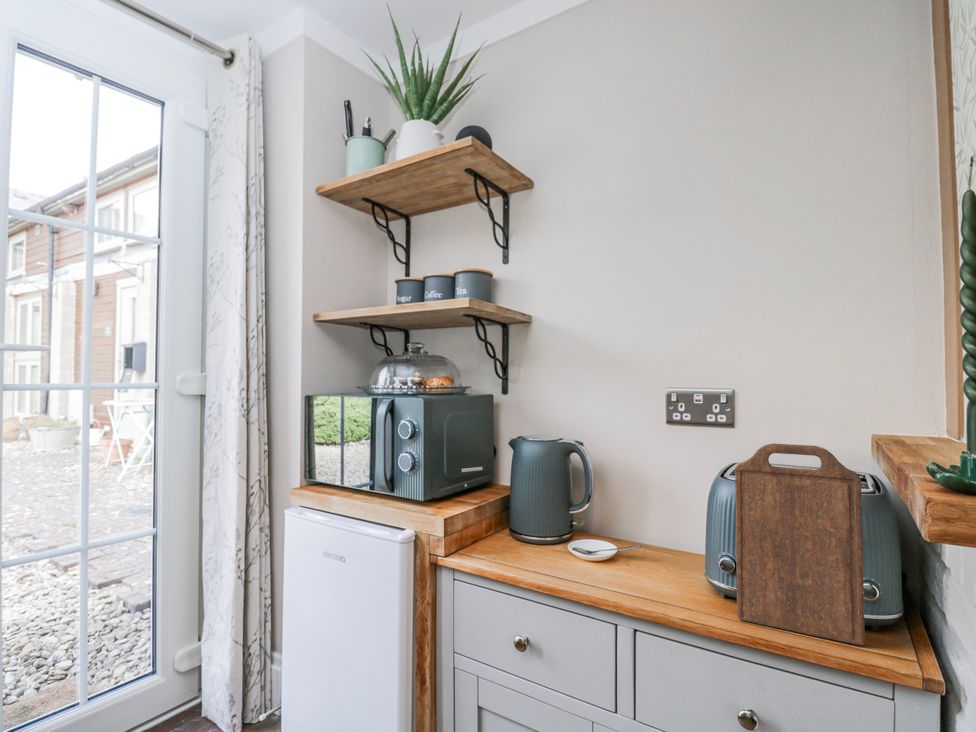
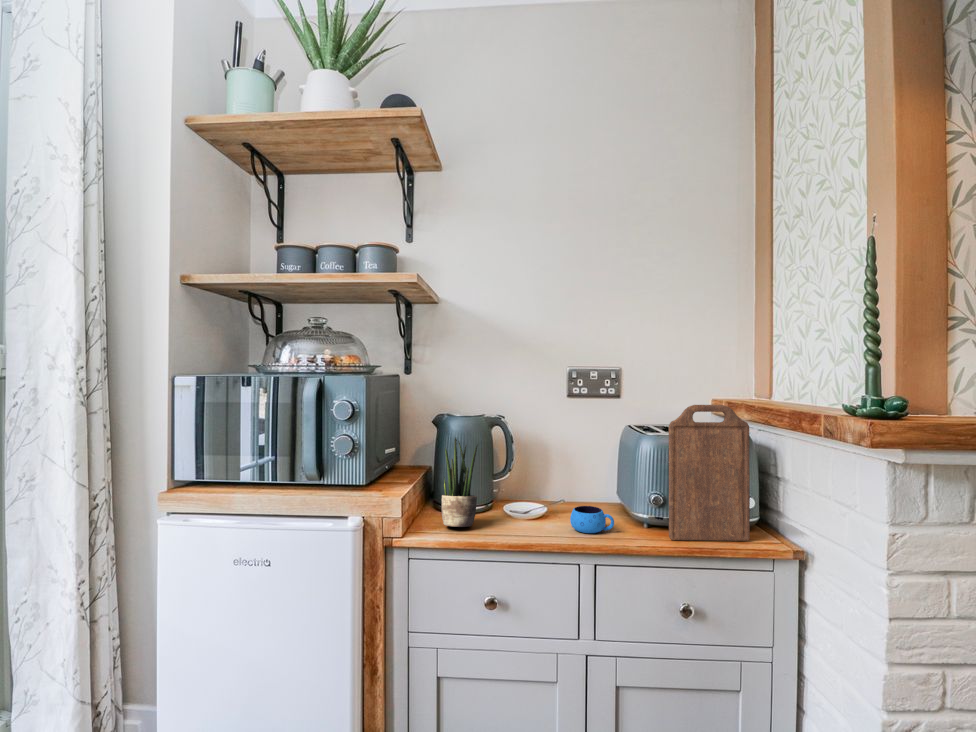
potted plant: none [491,462,531,557] -> present [442,438,478,527]
mug: none [623,555,672,590] -> present [570,506,614,533]

